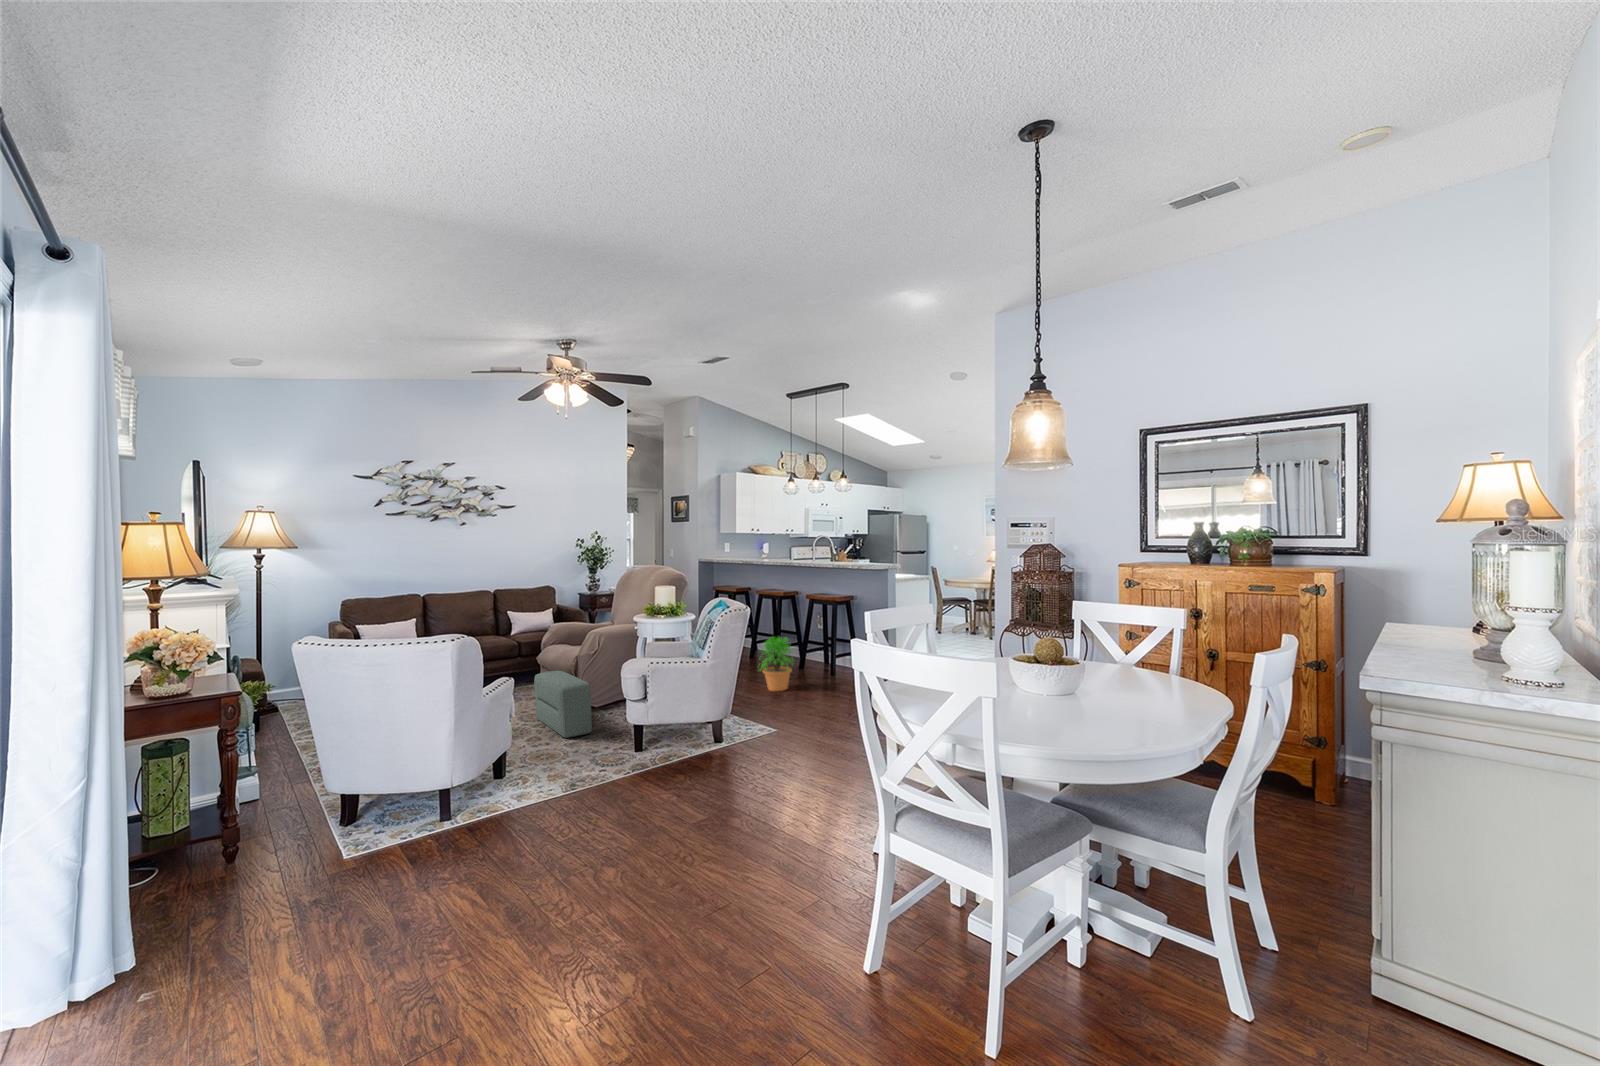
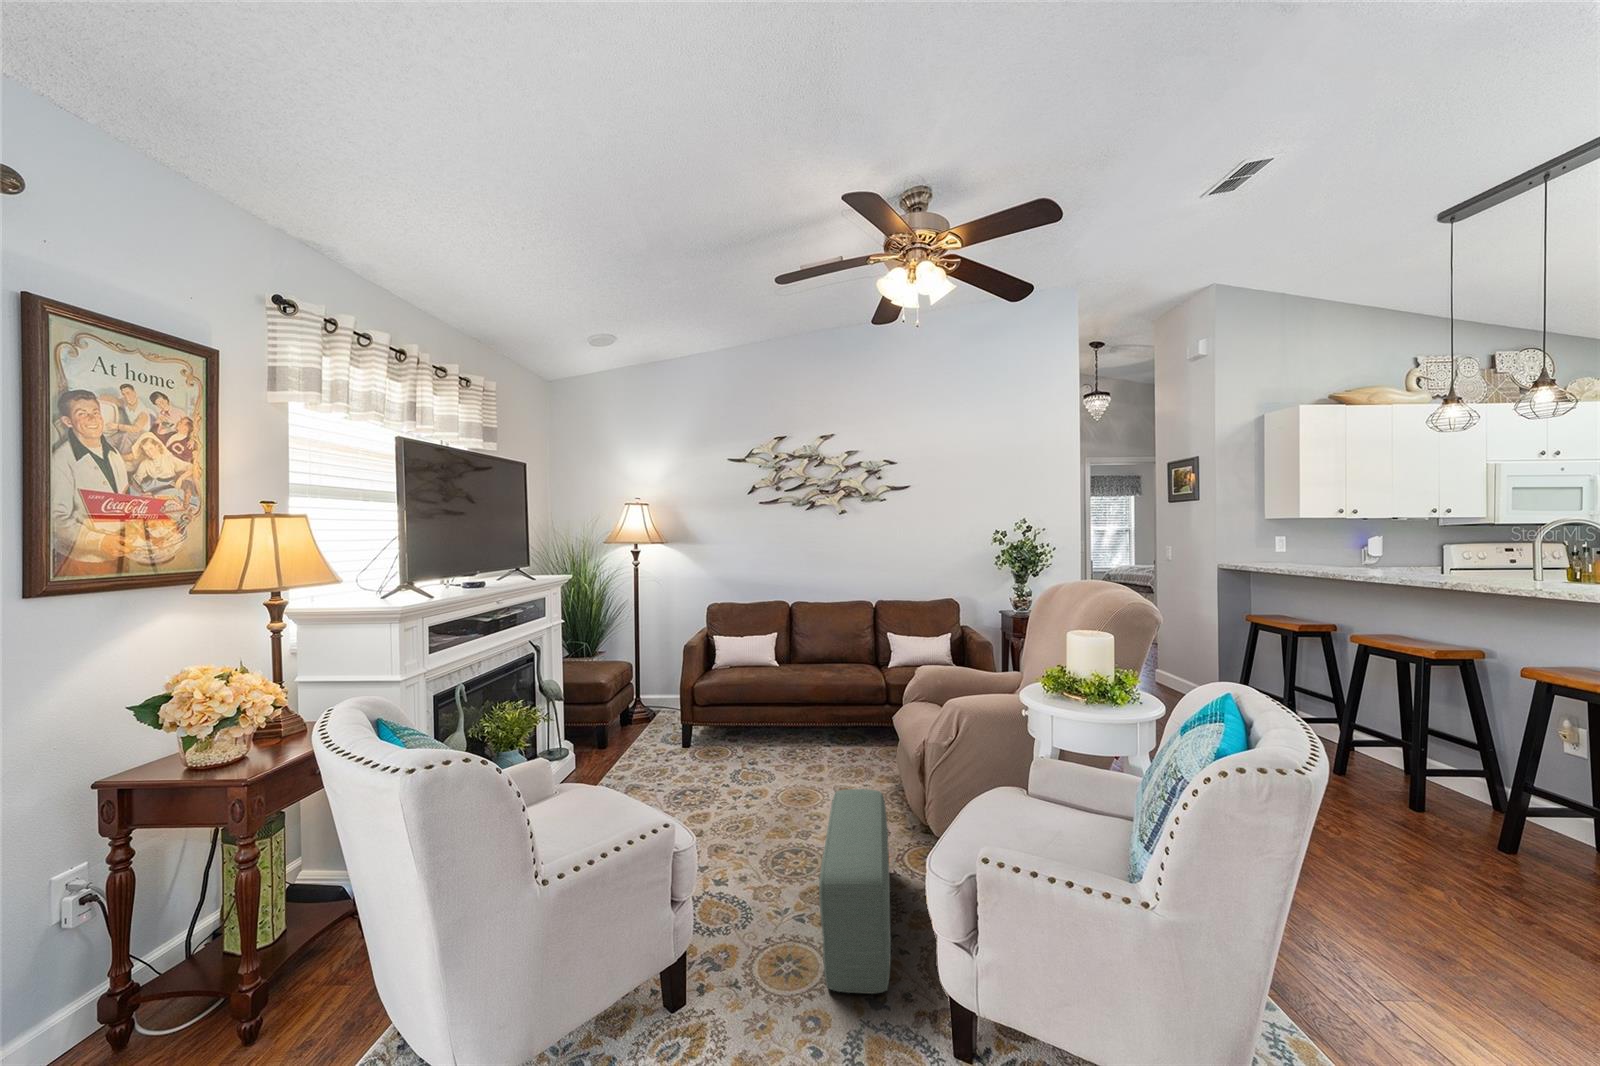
potted plant: present [759,637,793,691] -> none [1373,804,1545,977]

